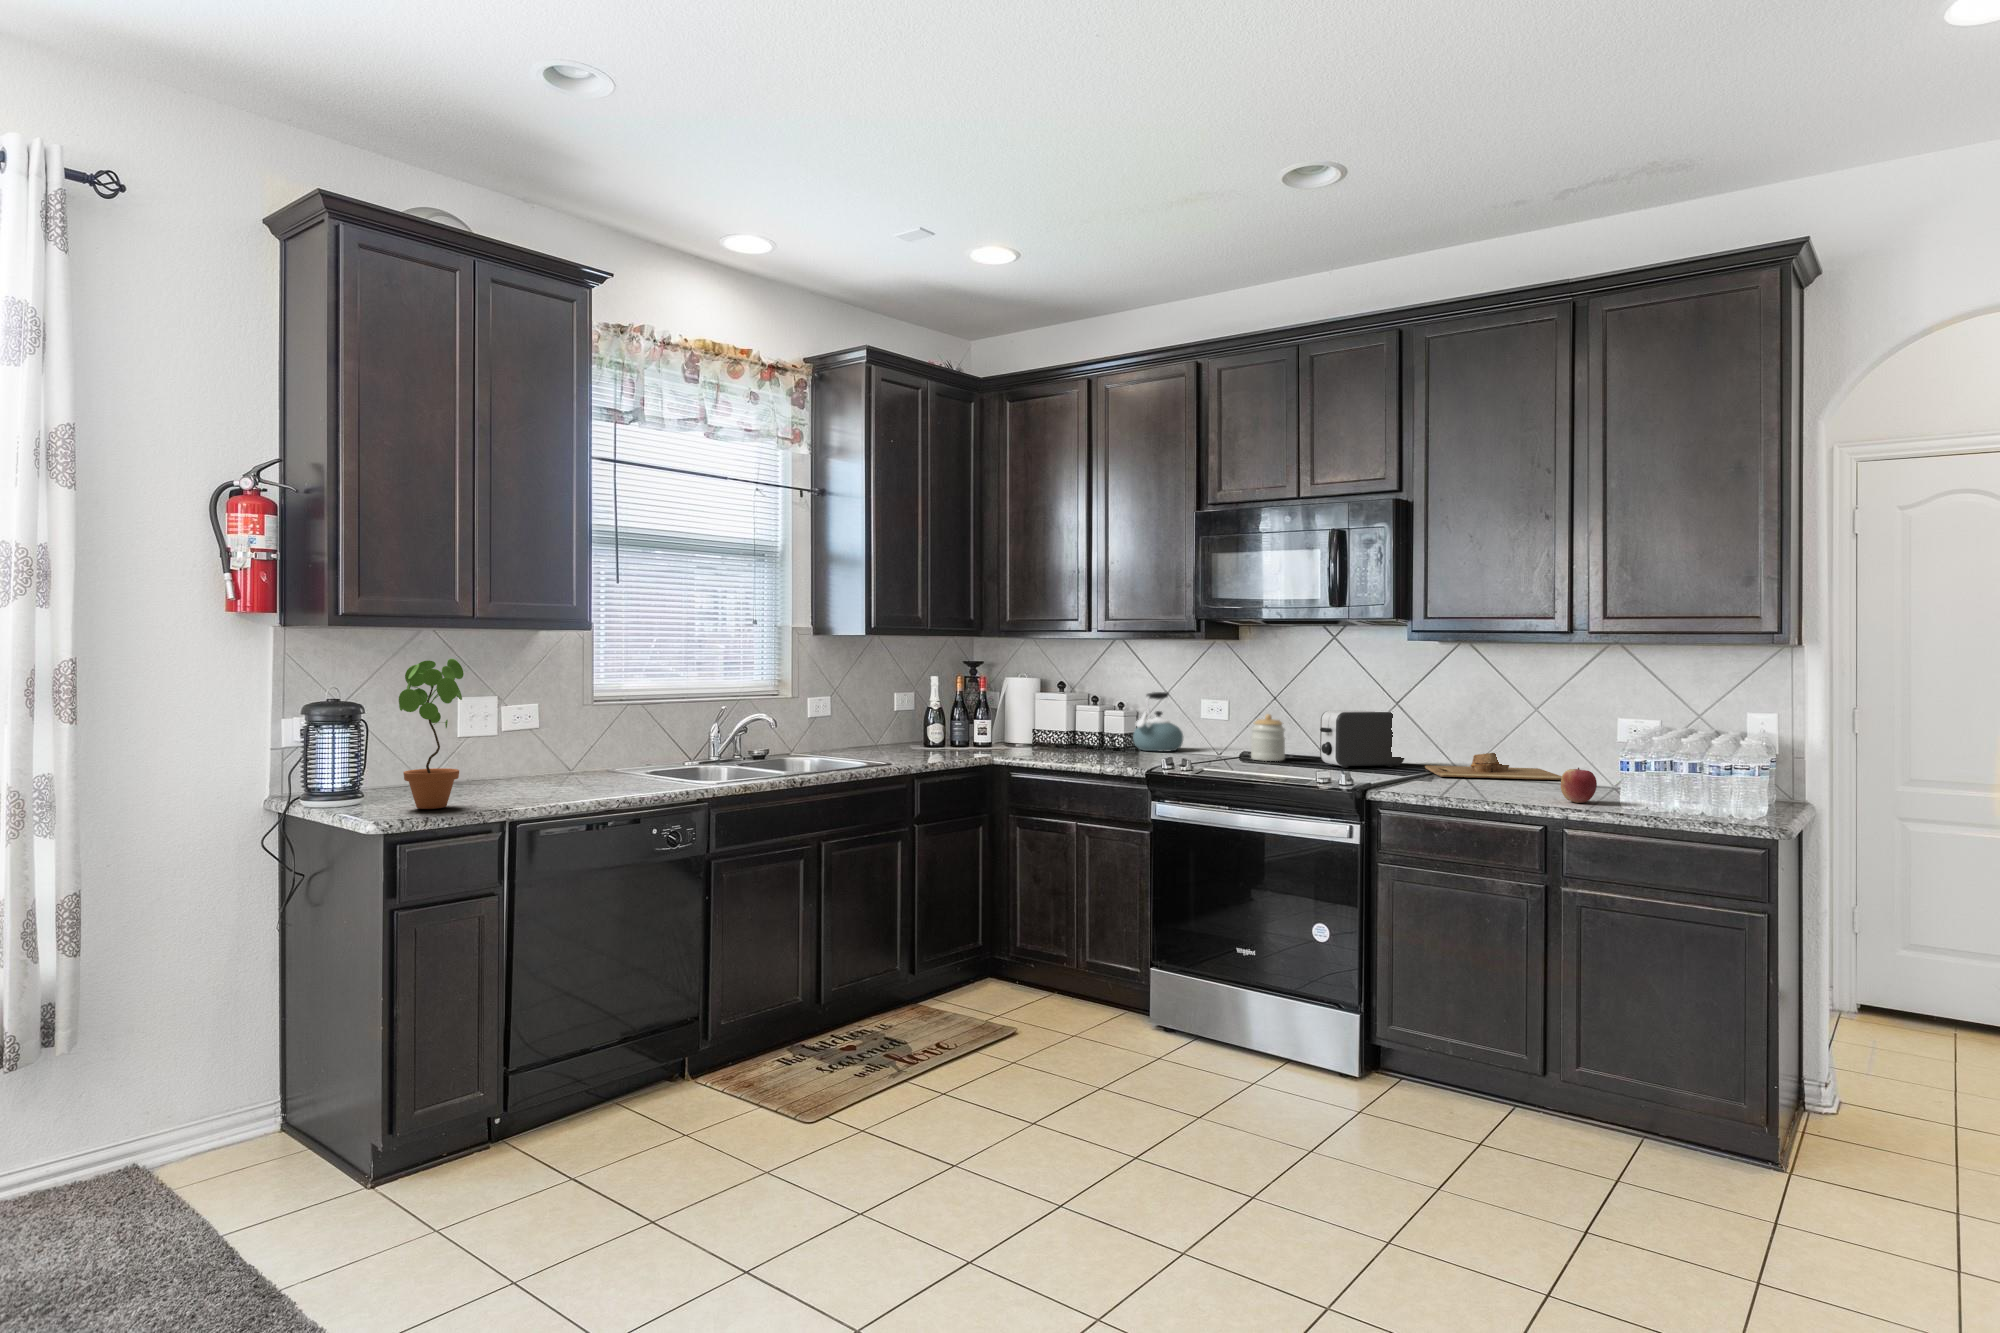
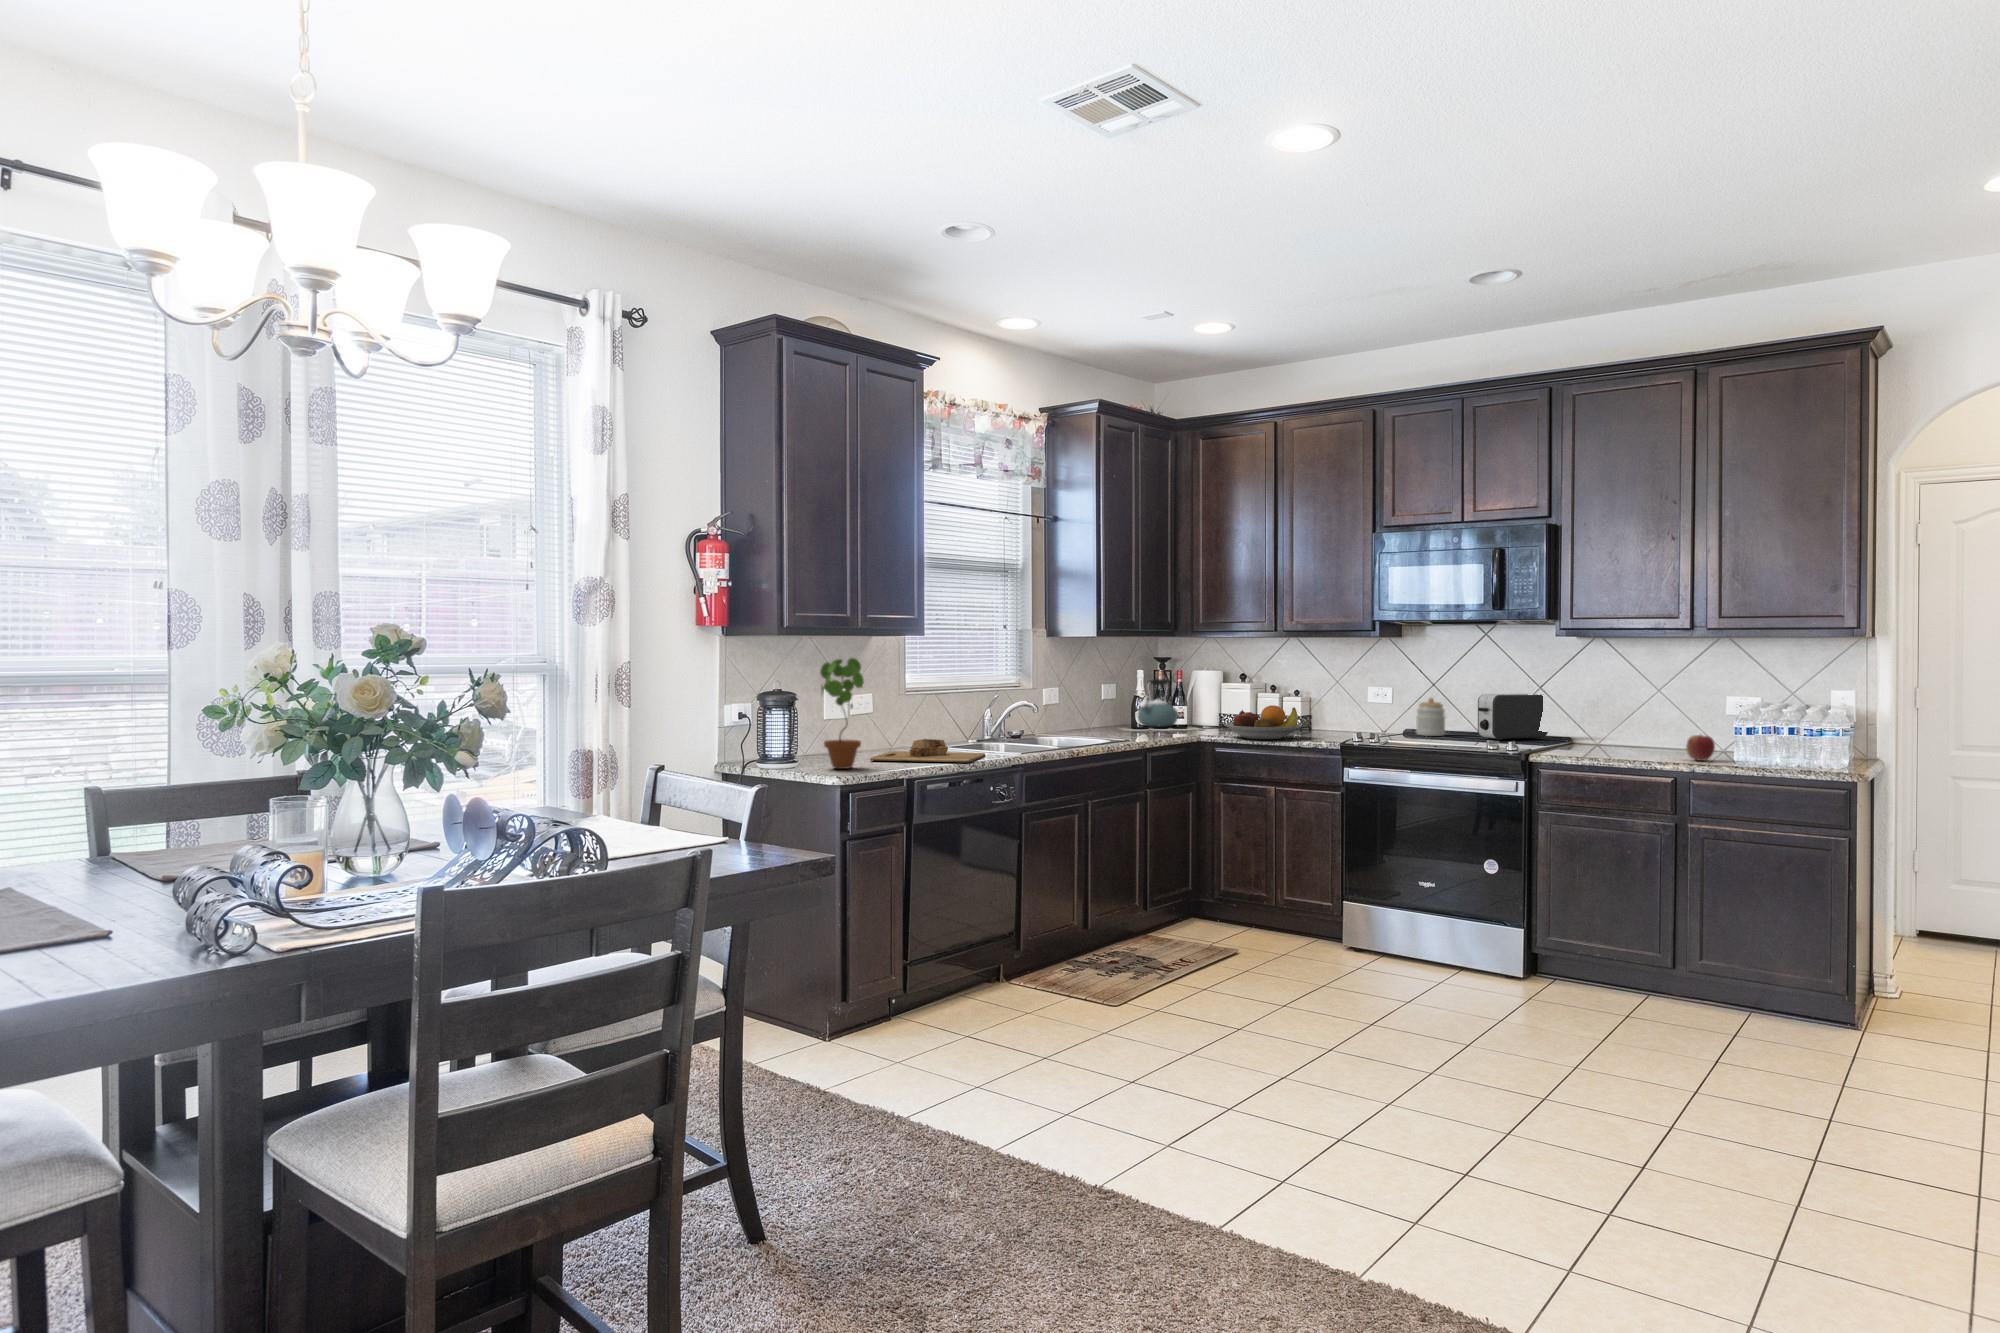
kettle: present [1133,692,1183,752] -> present [1138,679,1178,727]
fruit bowl: none [1013,723,1107,765] -> present [1224,705,1302,739]
cutting board: present [1425,753,1562,780] -> present [870,739,985,762]

